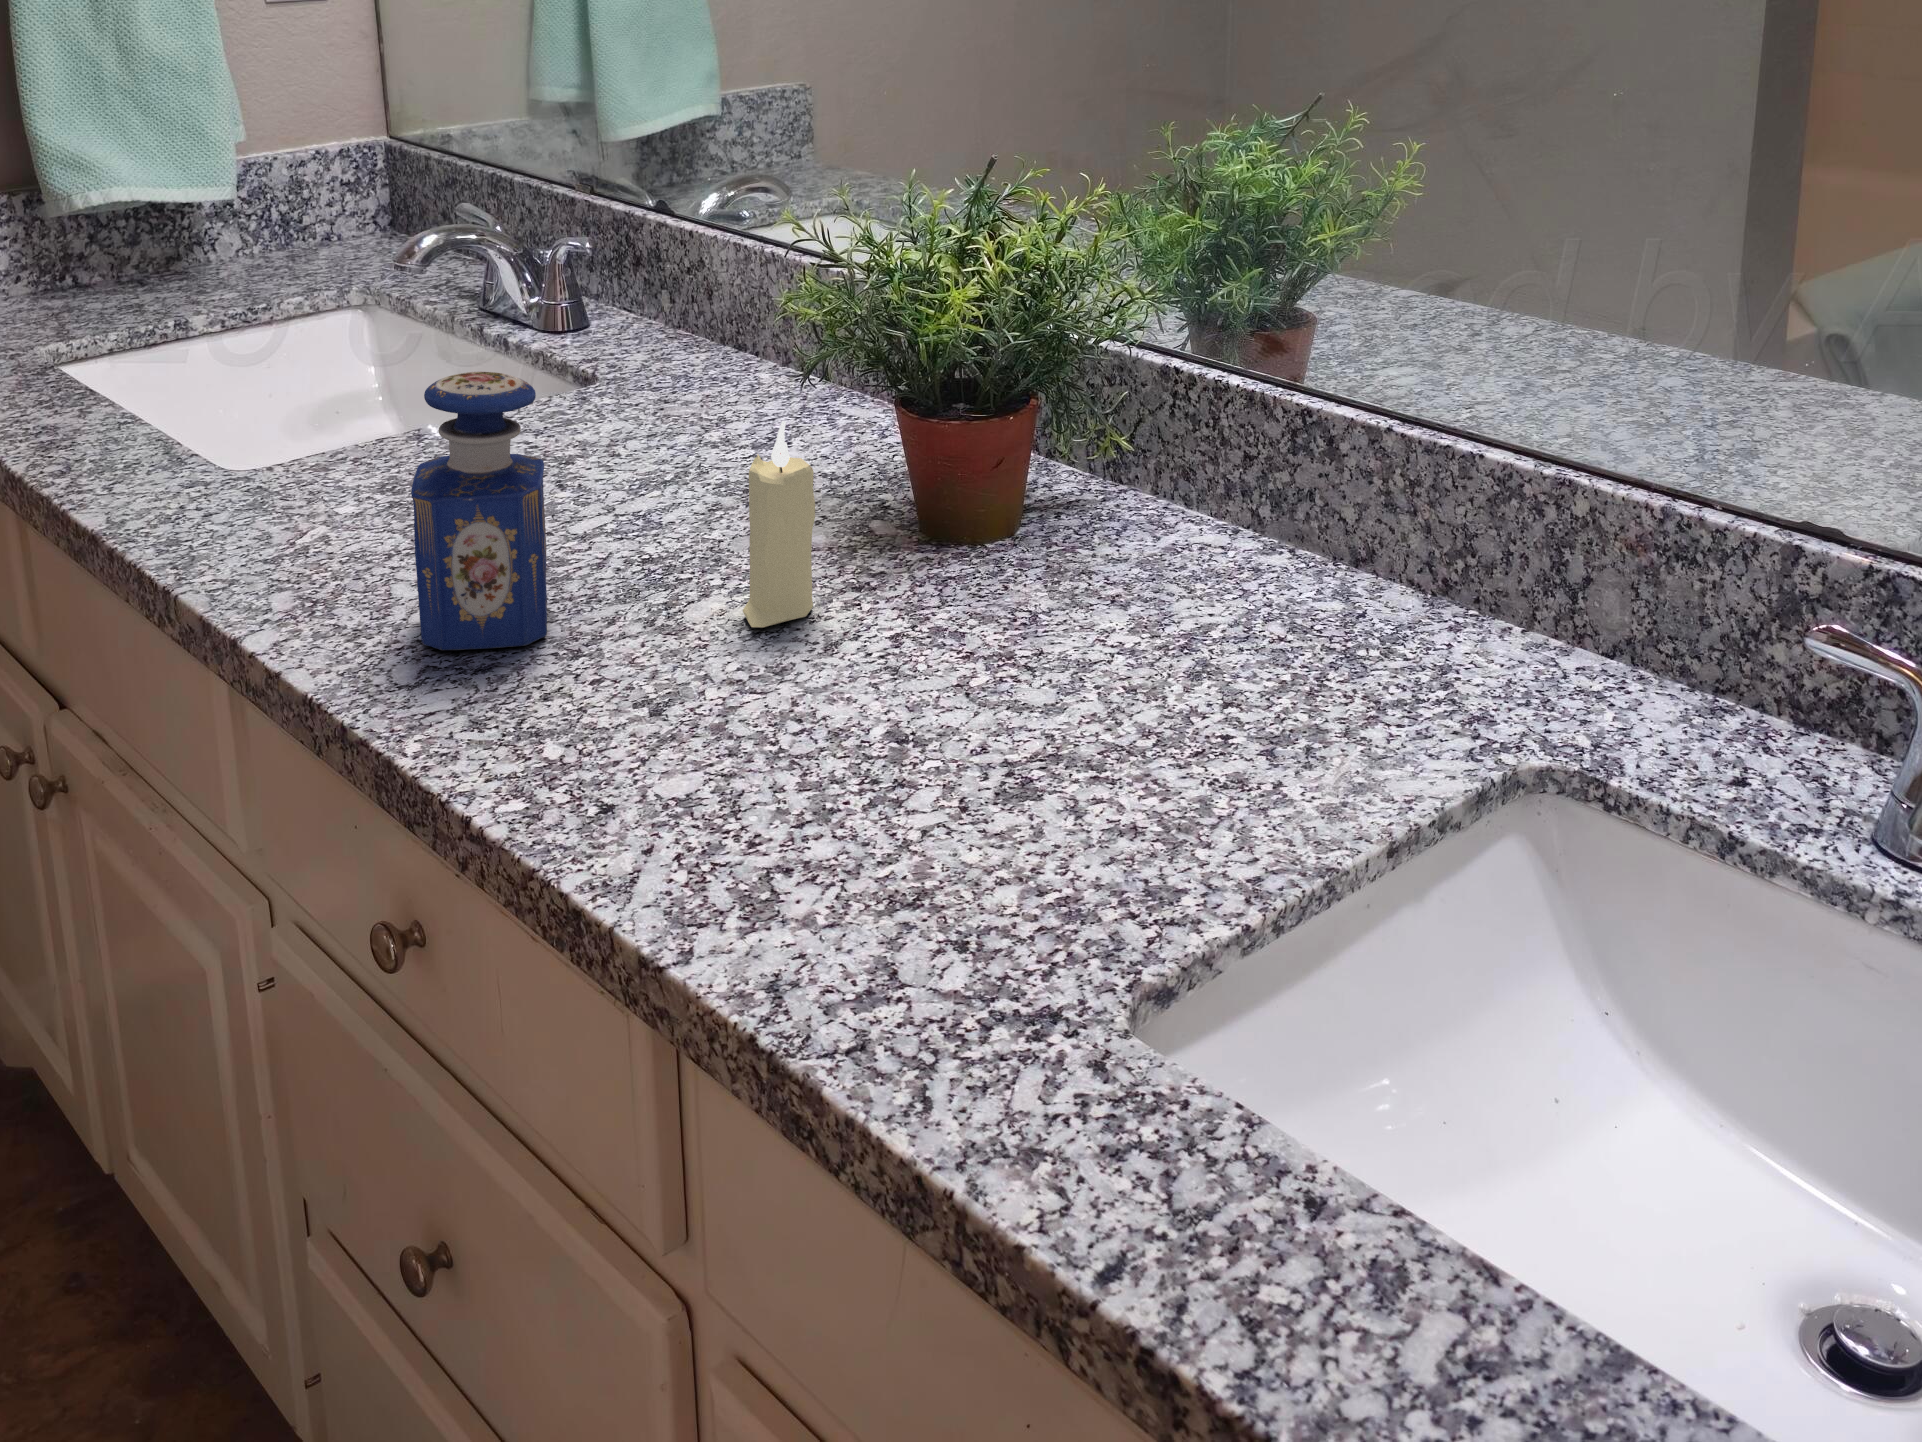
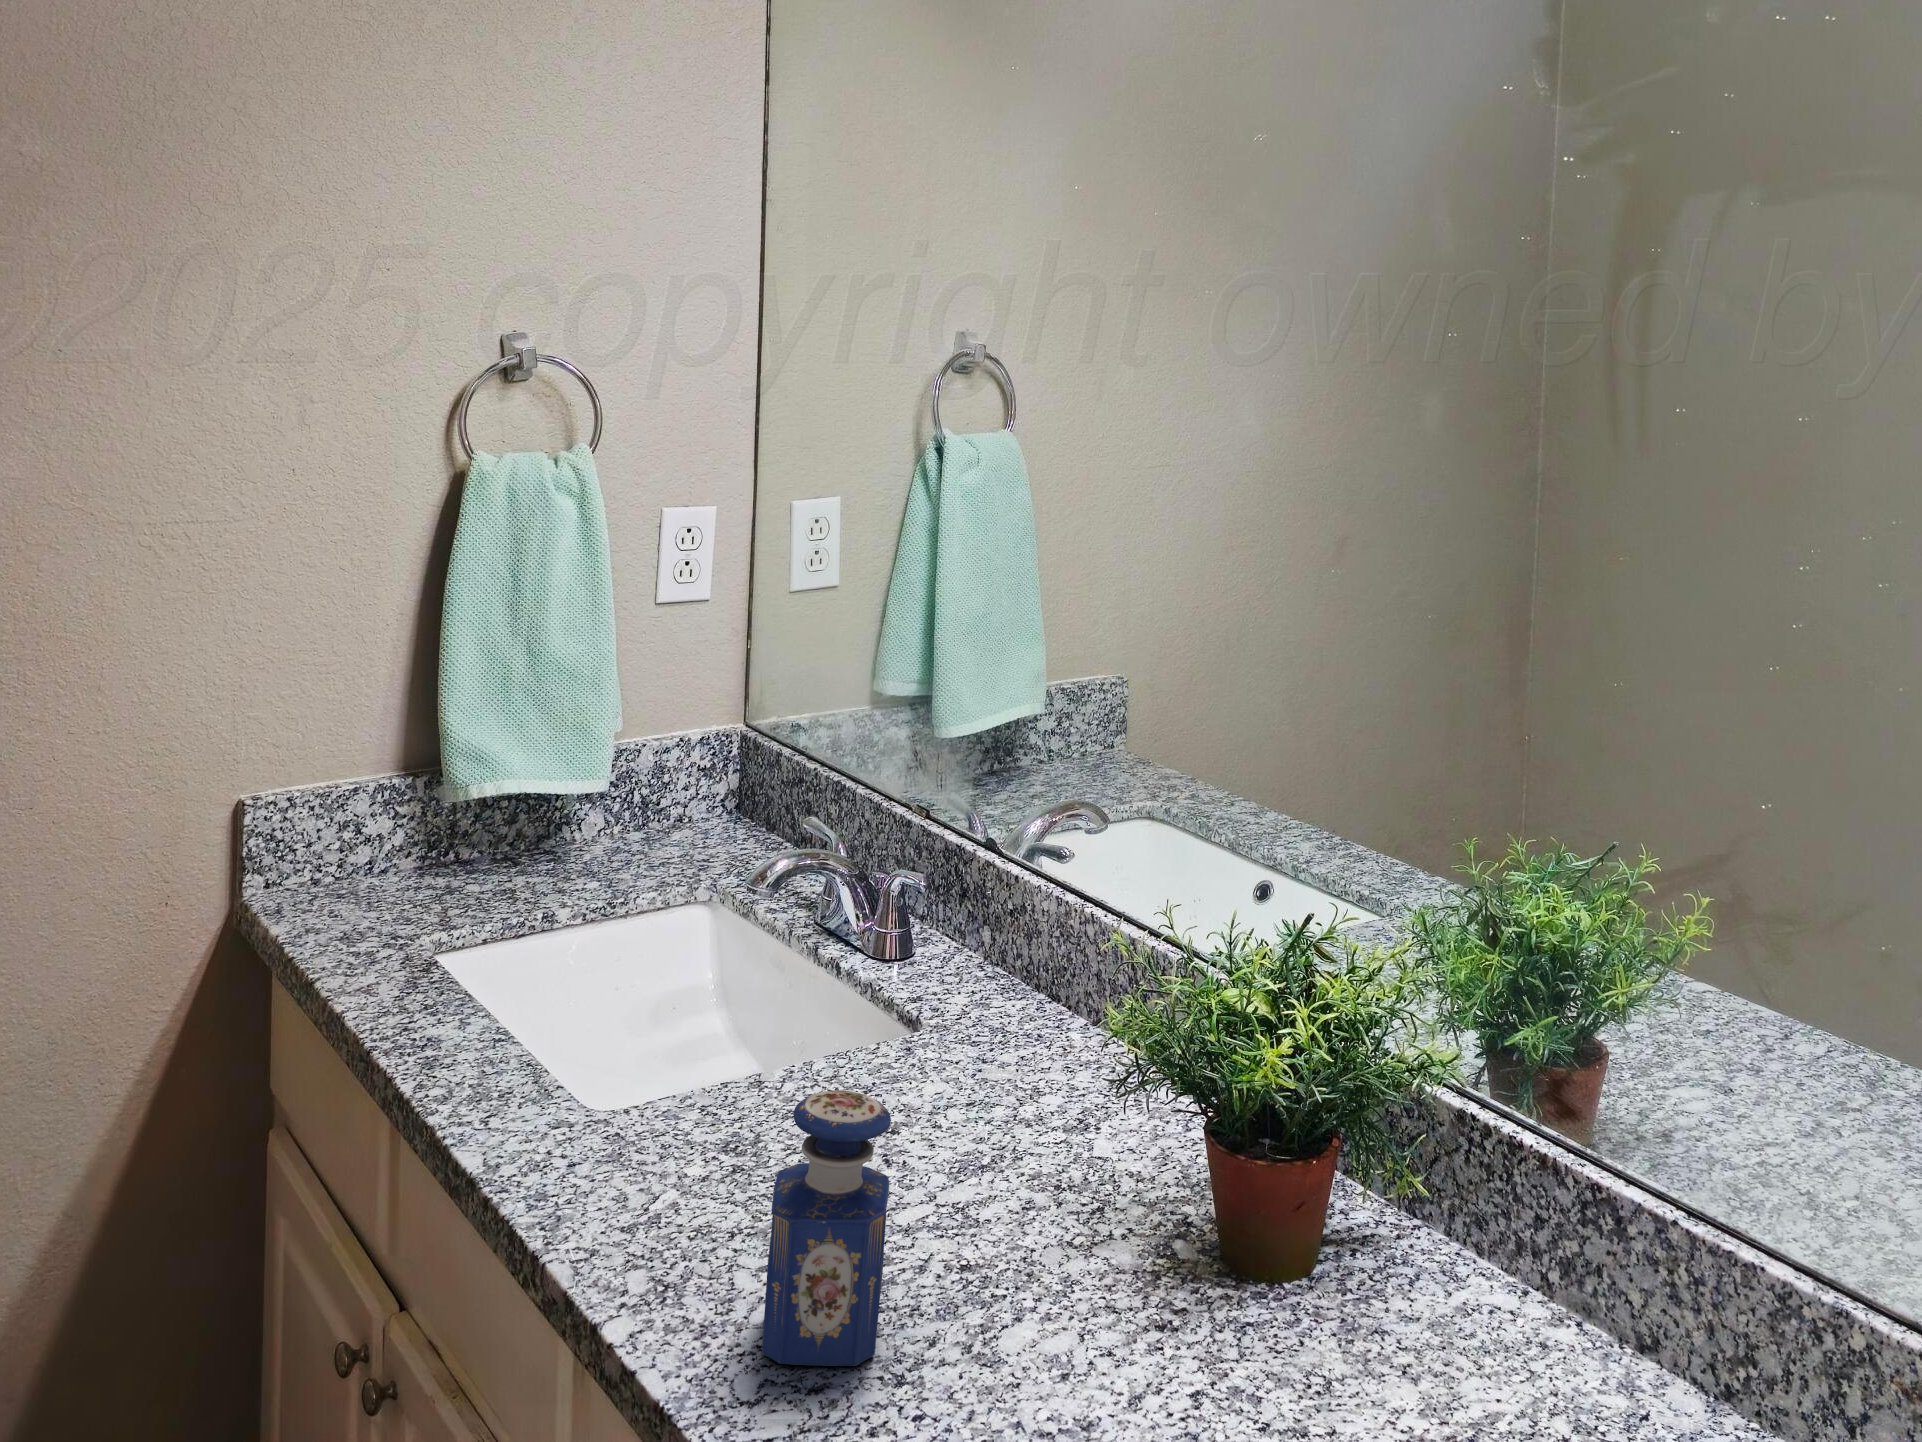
candle: present [743,421,815,627] -> none [1055,1167,1132,1369]

